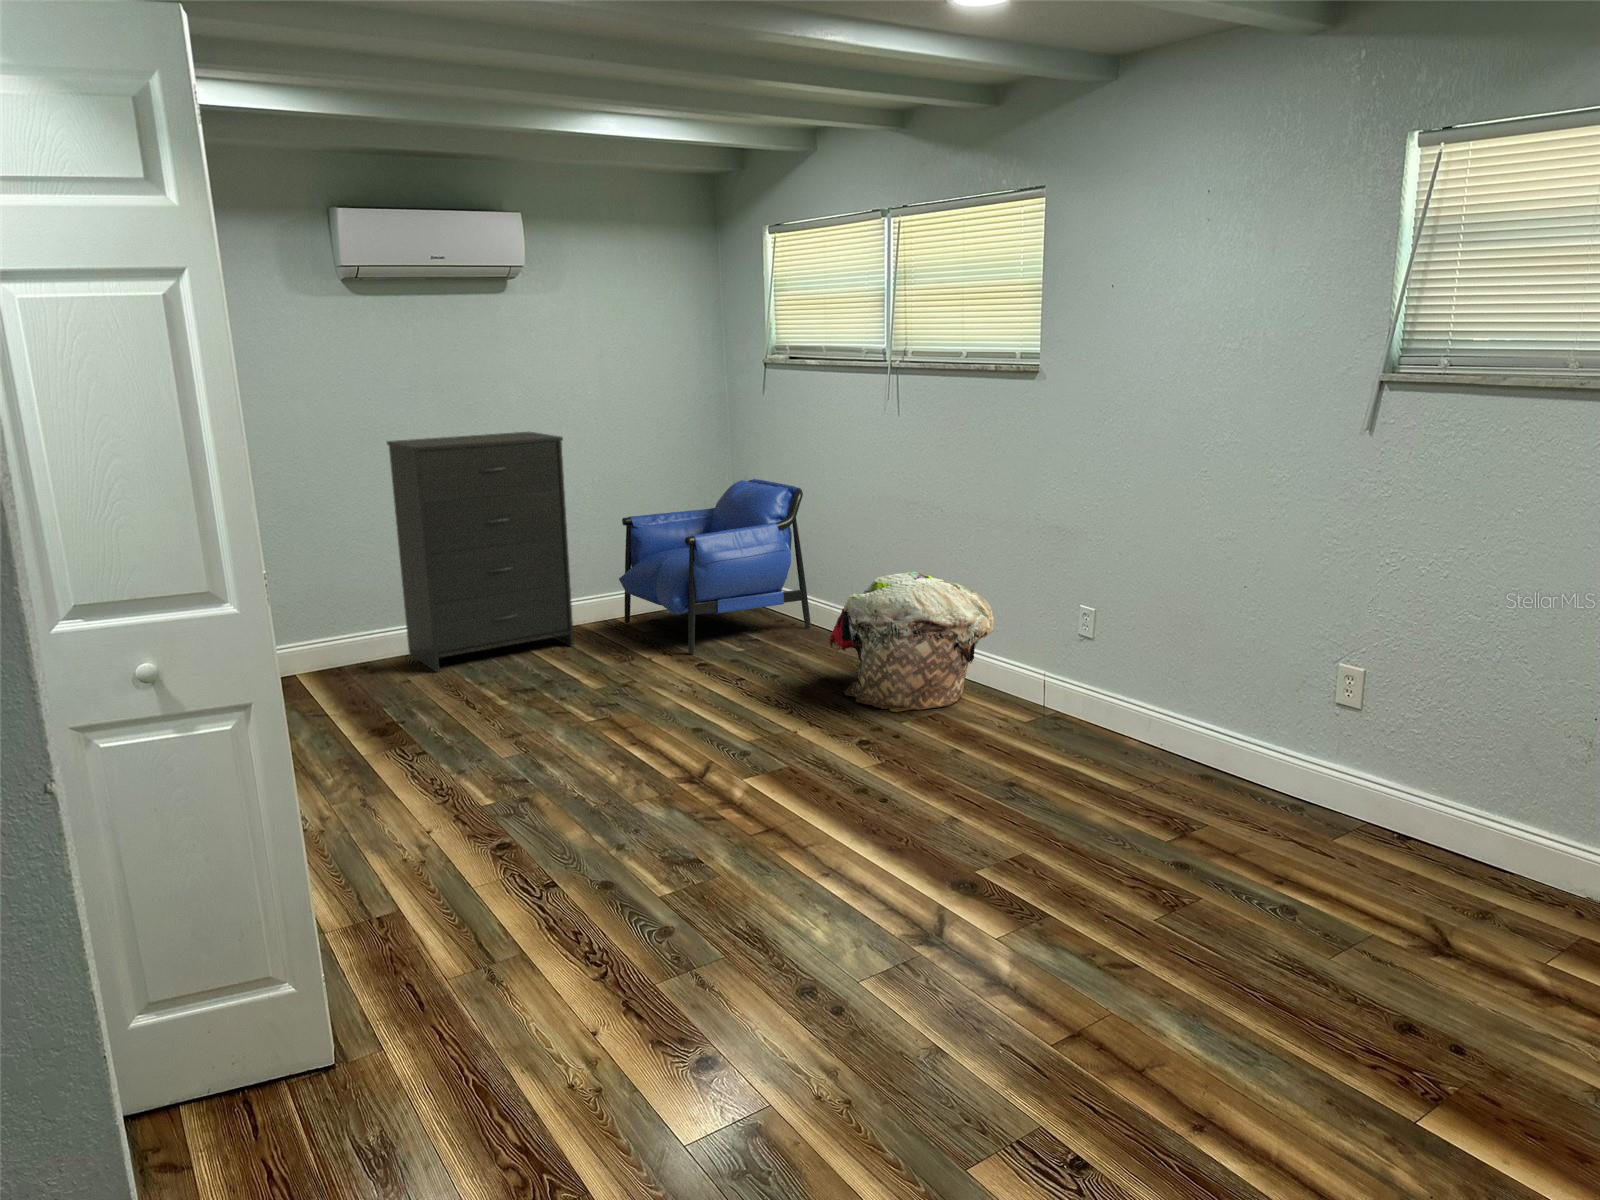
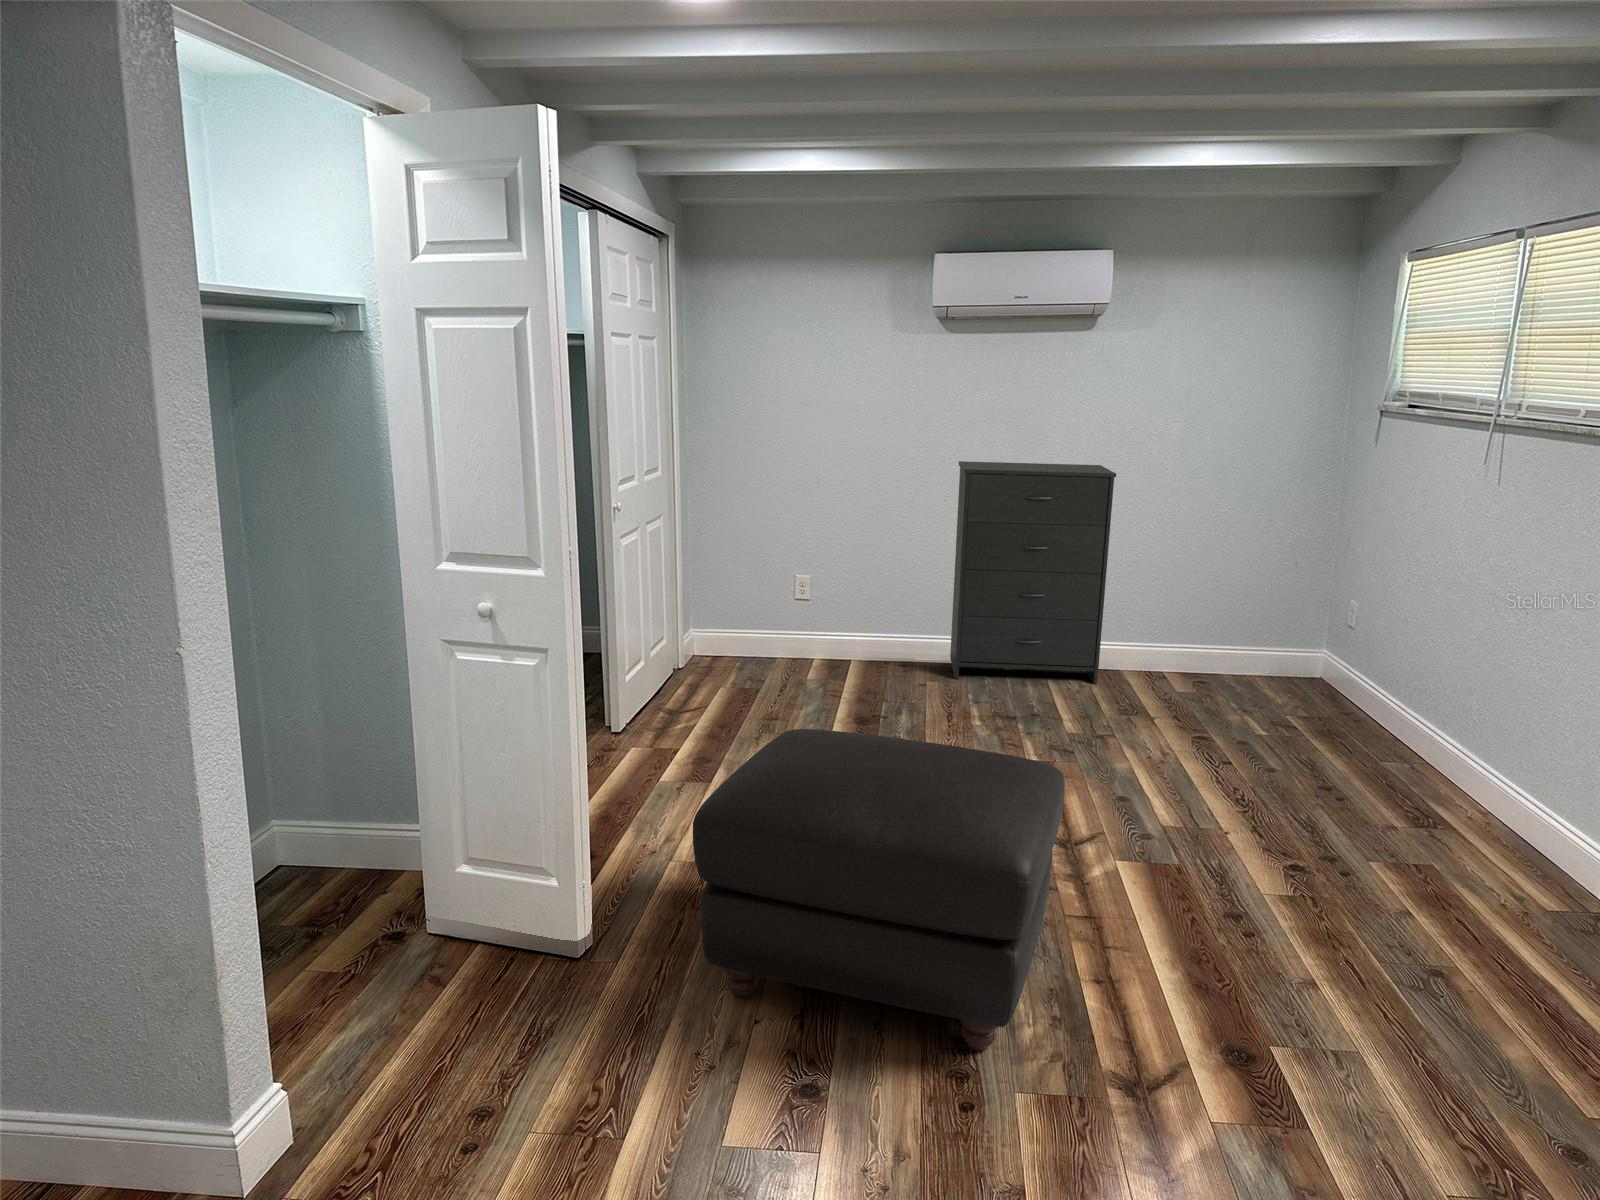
armchair: present [619,479,811,654] -> none [1166,543,1390,725]
laundry basket: present [829,572,994,712] -> none [1327,680,1546,857]
ottoman: none [467,698,844,1021] -> present [693,729,1065,1051]

